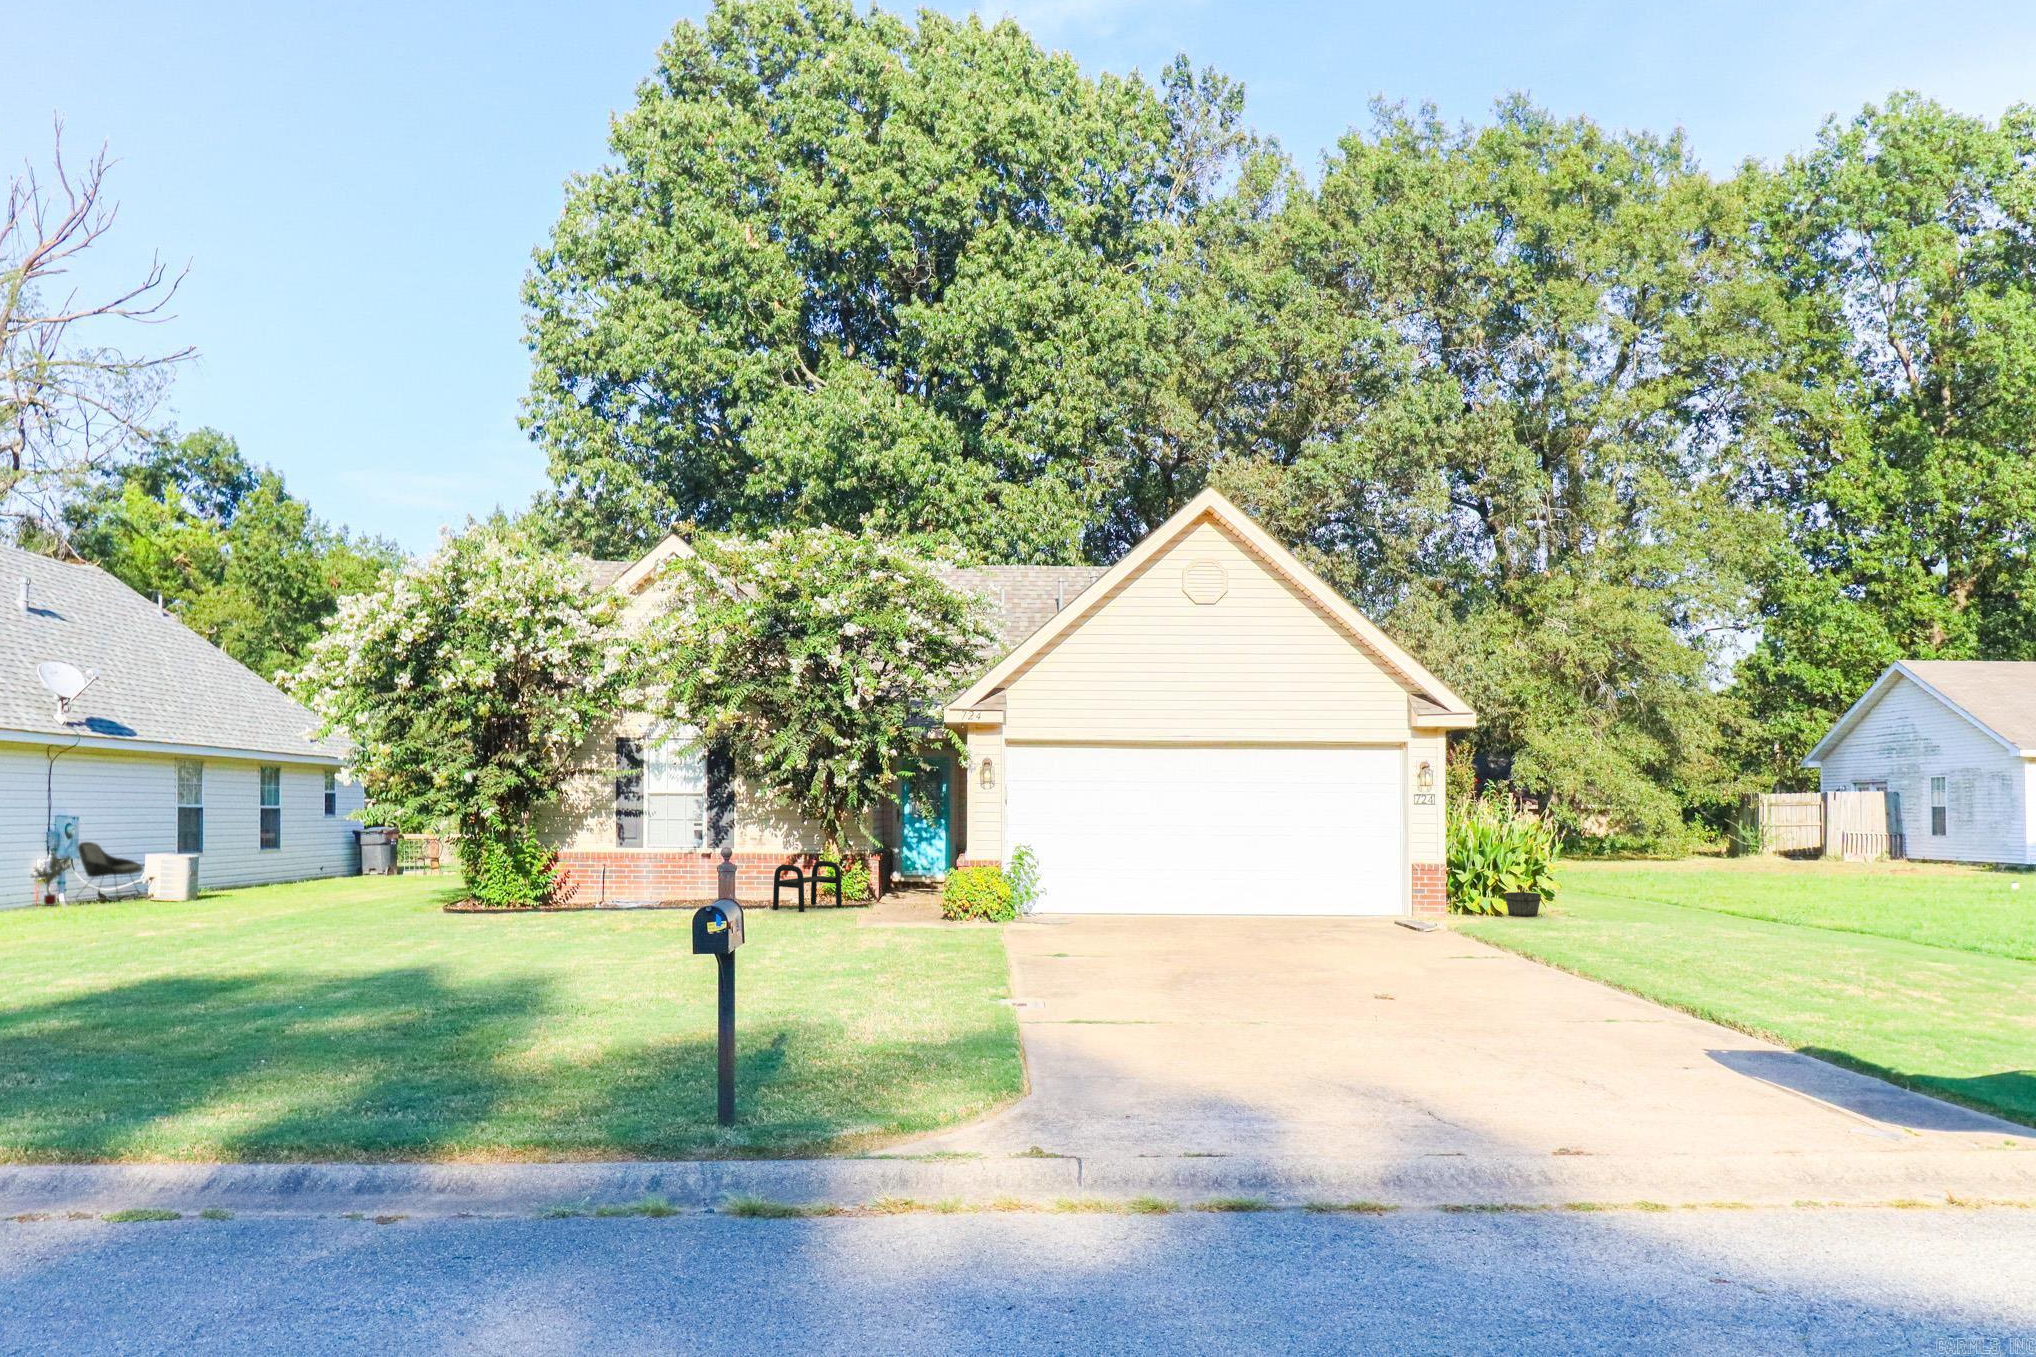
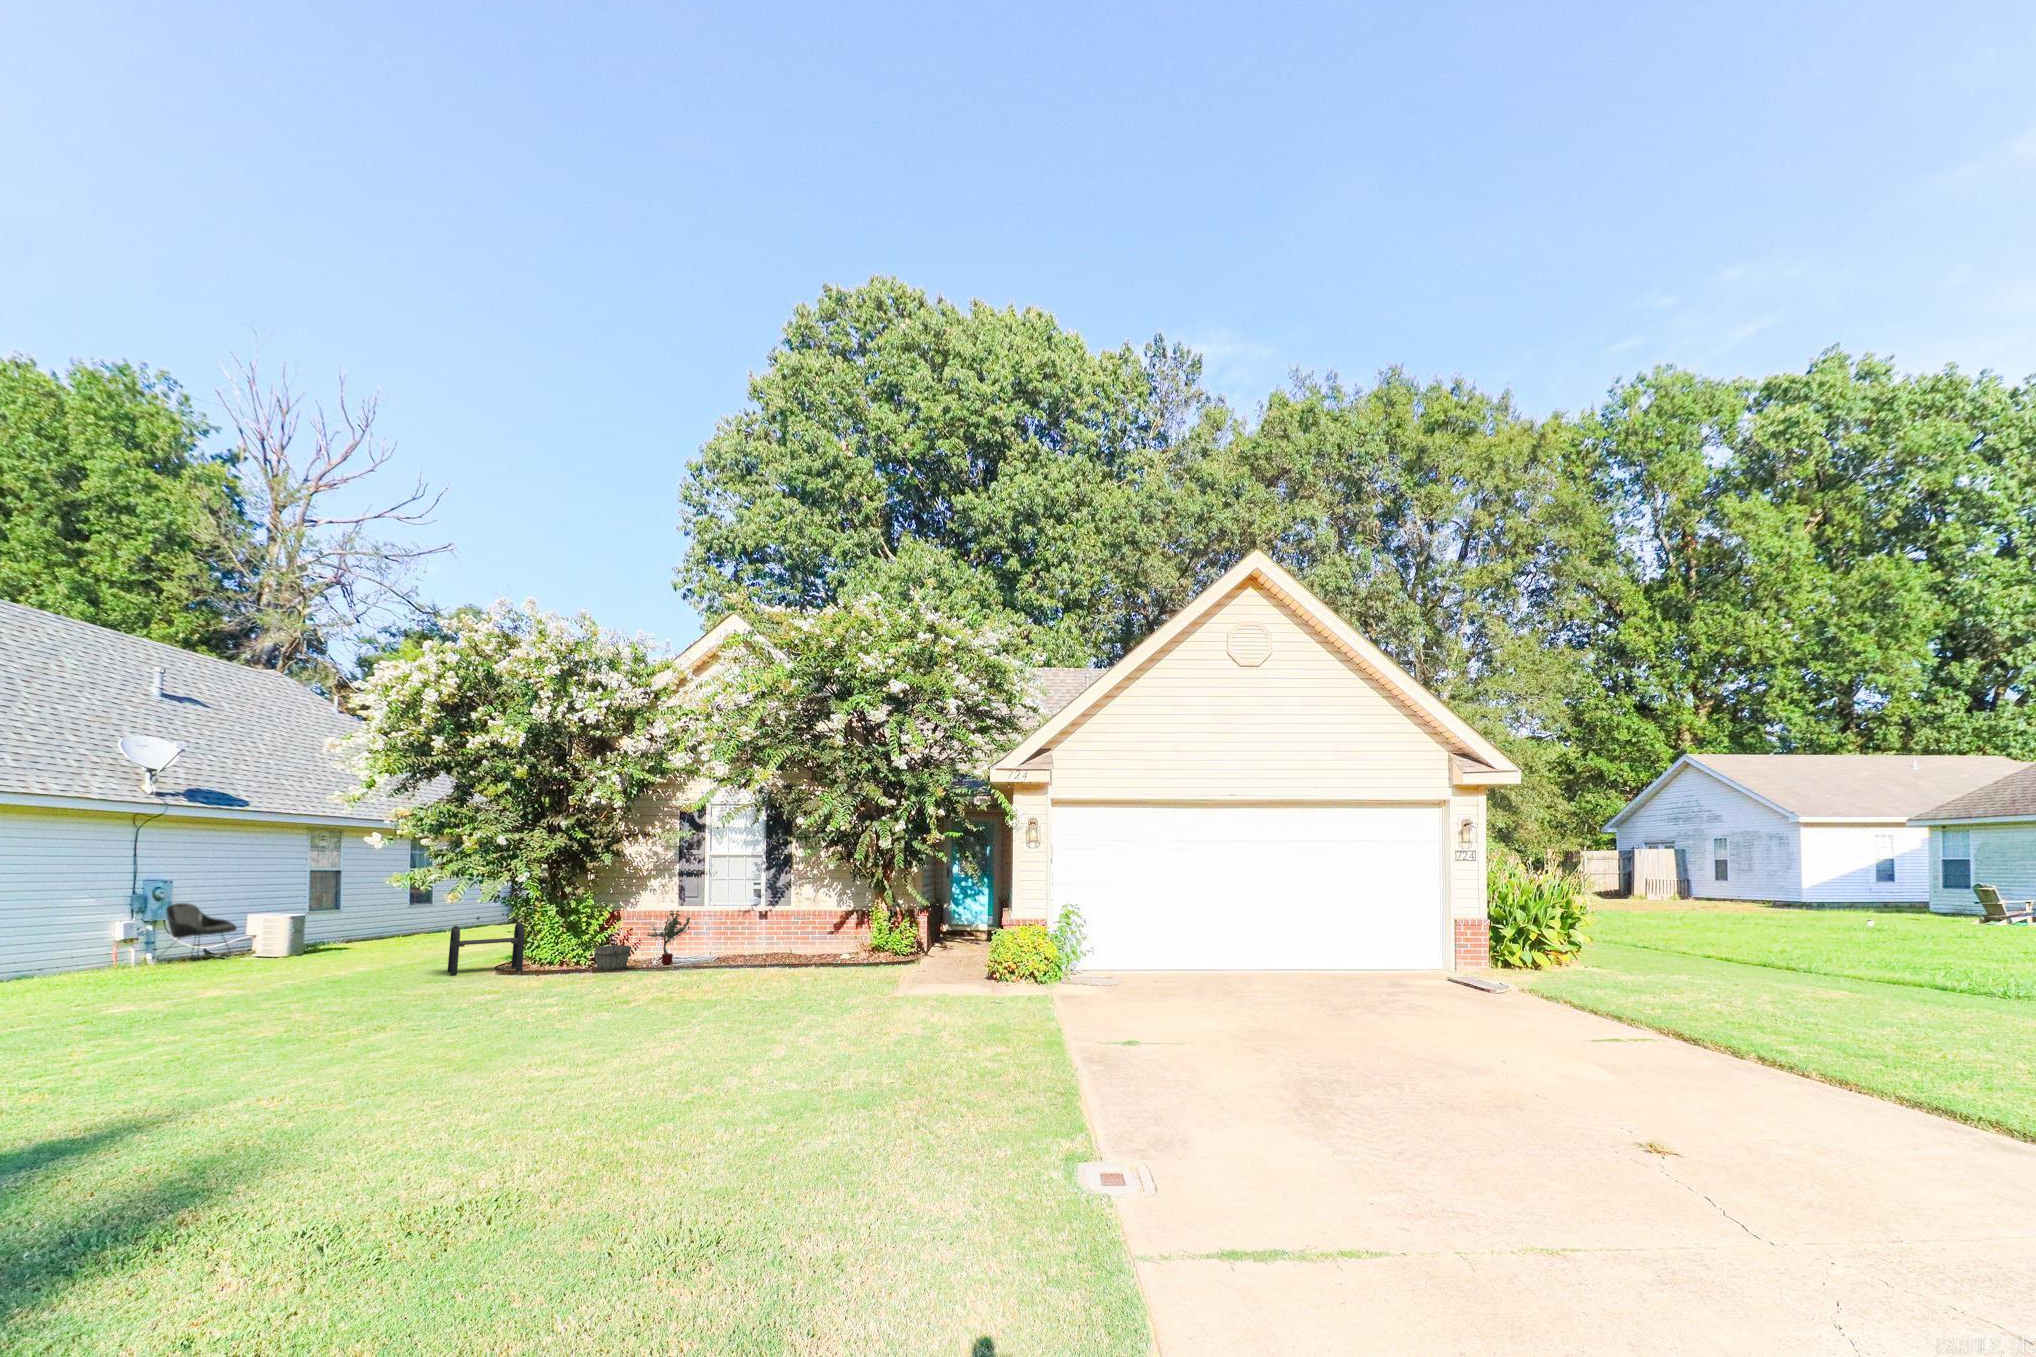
potted tree: present [31,852,70,906] -> present [647,910,690,965]
bench: present [773,861,842,912] -> present [448,922,525,976]
wooden bucket: present [1505,886,1541,917] -> present [595,941,631,971]

